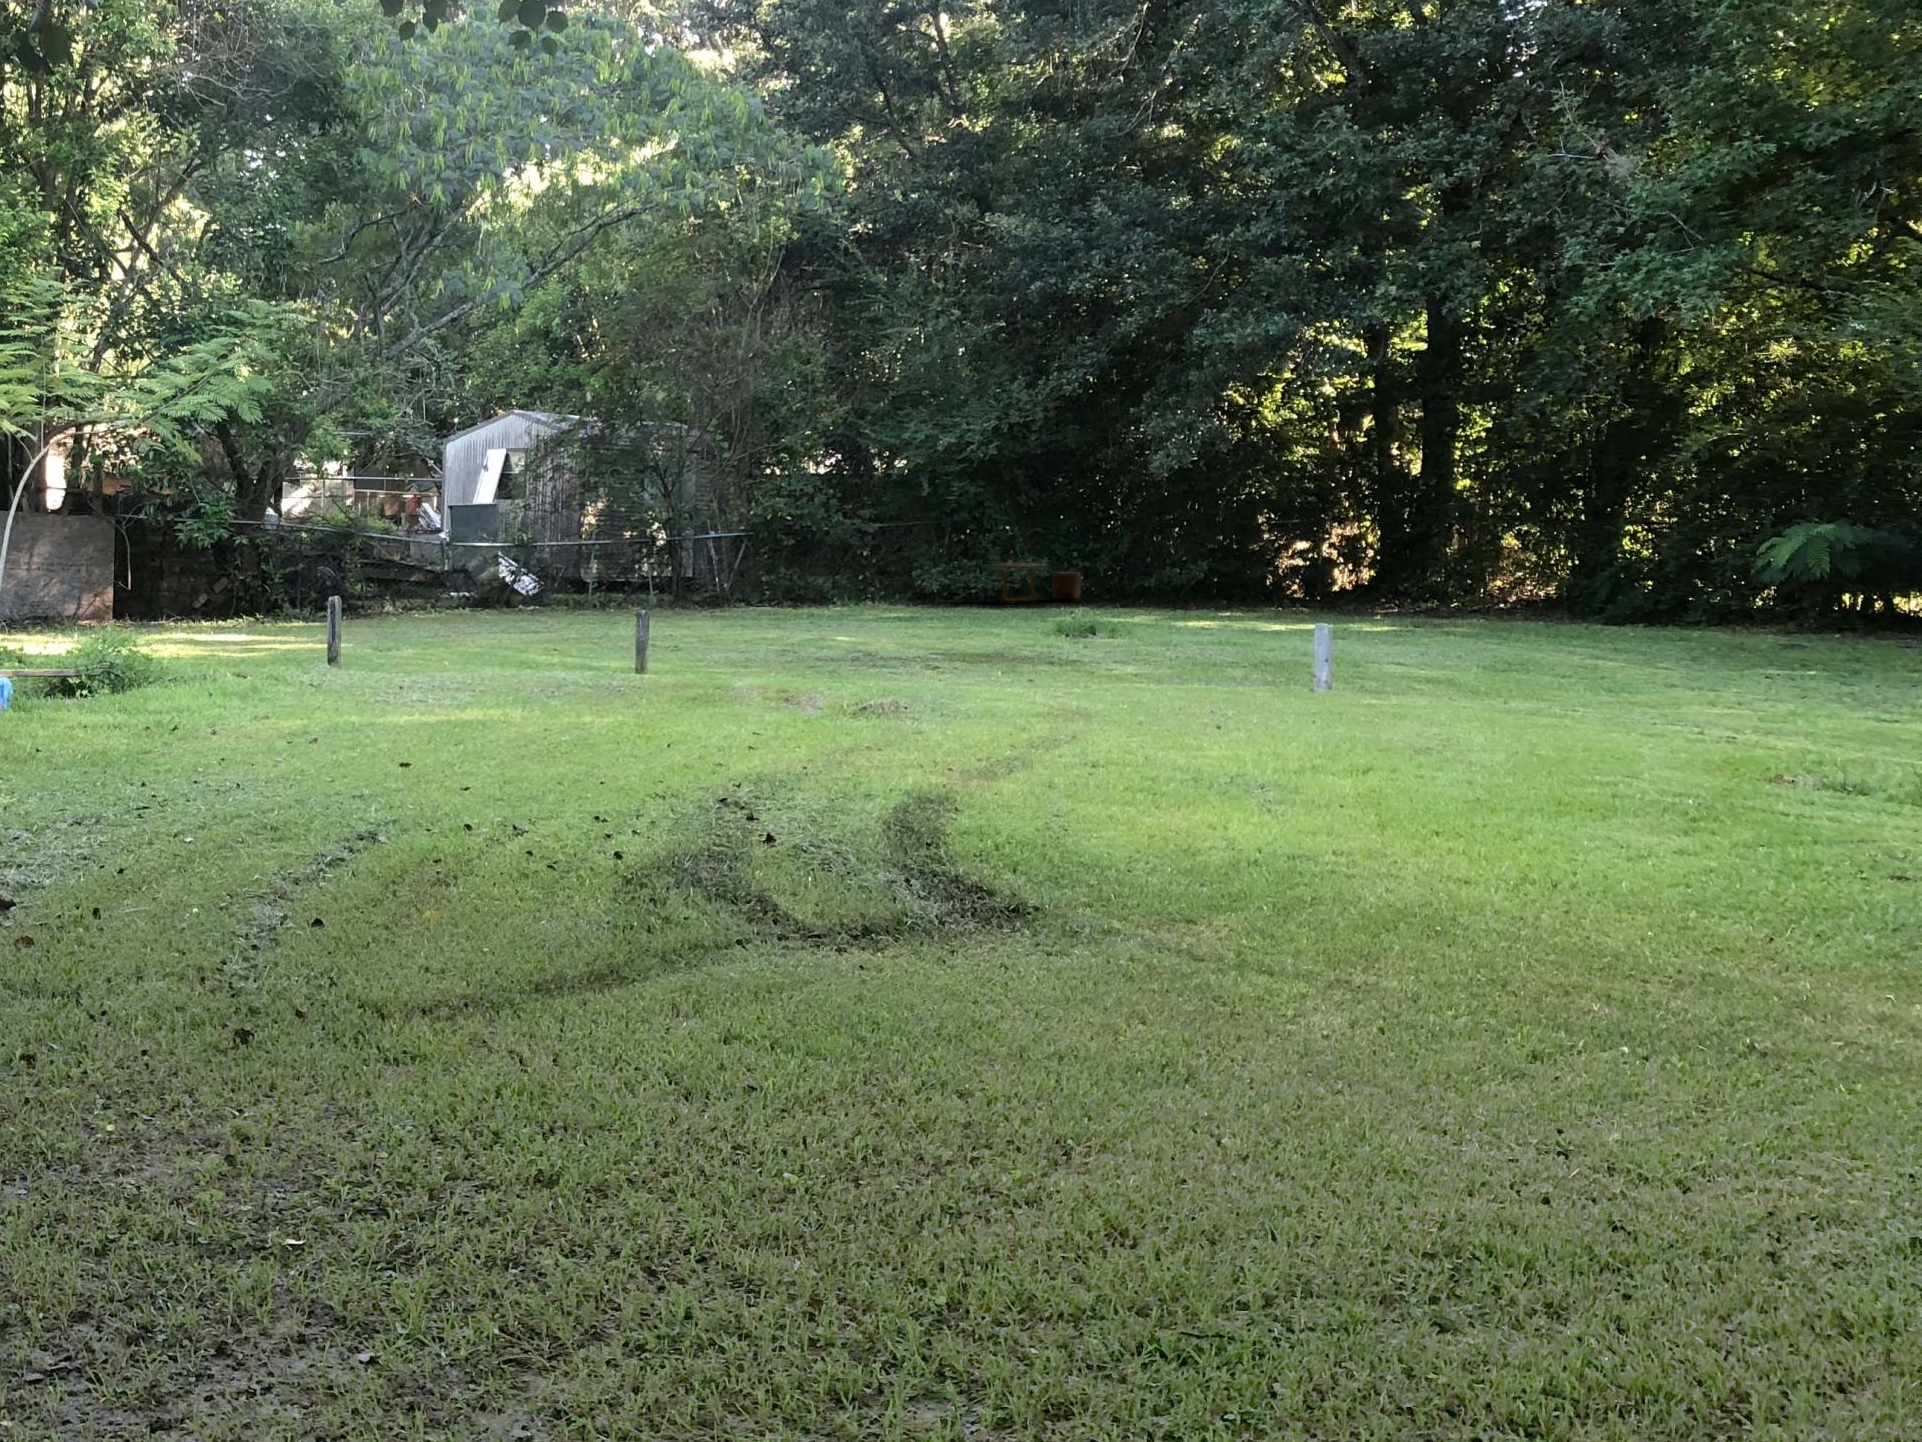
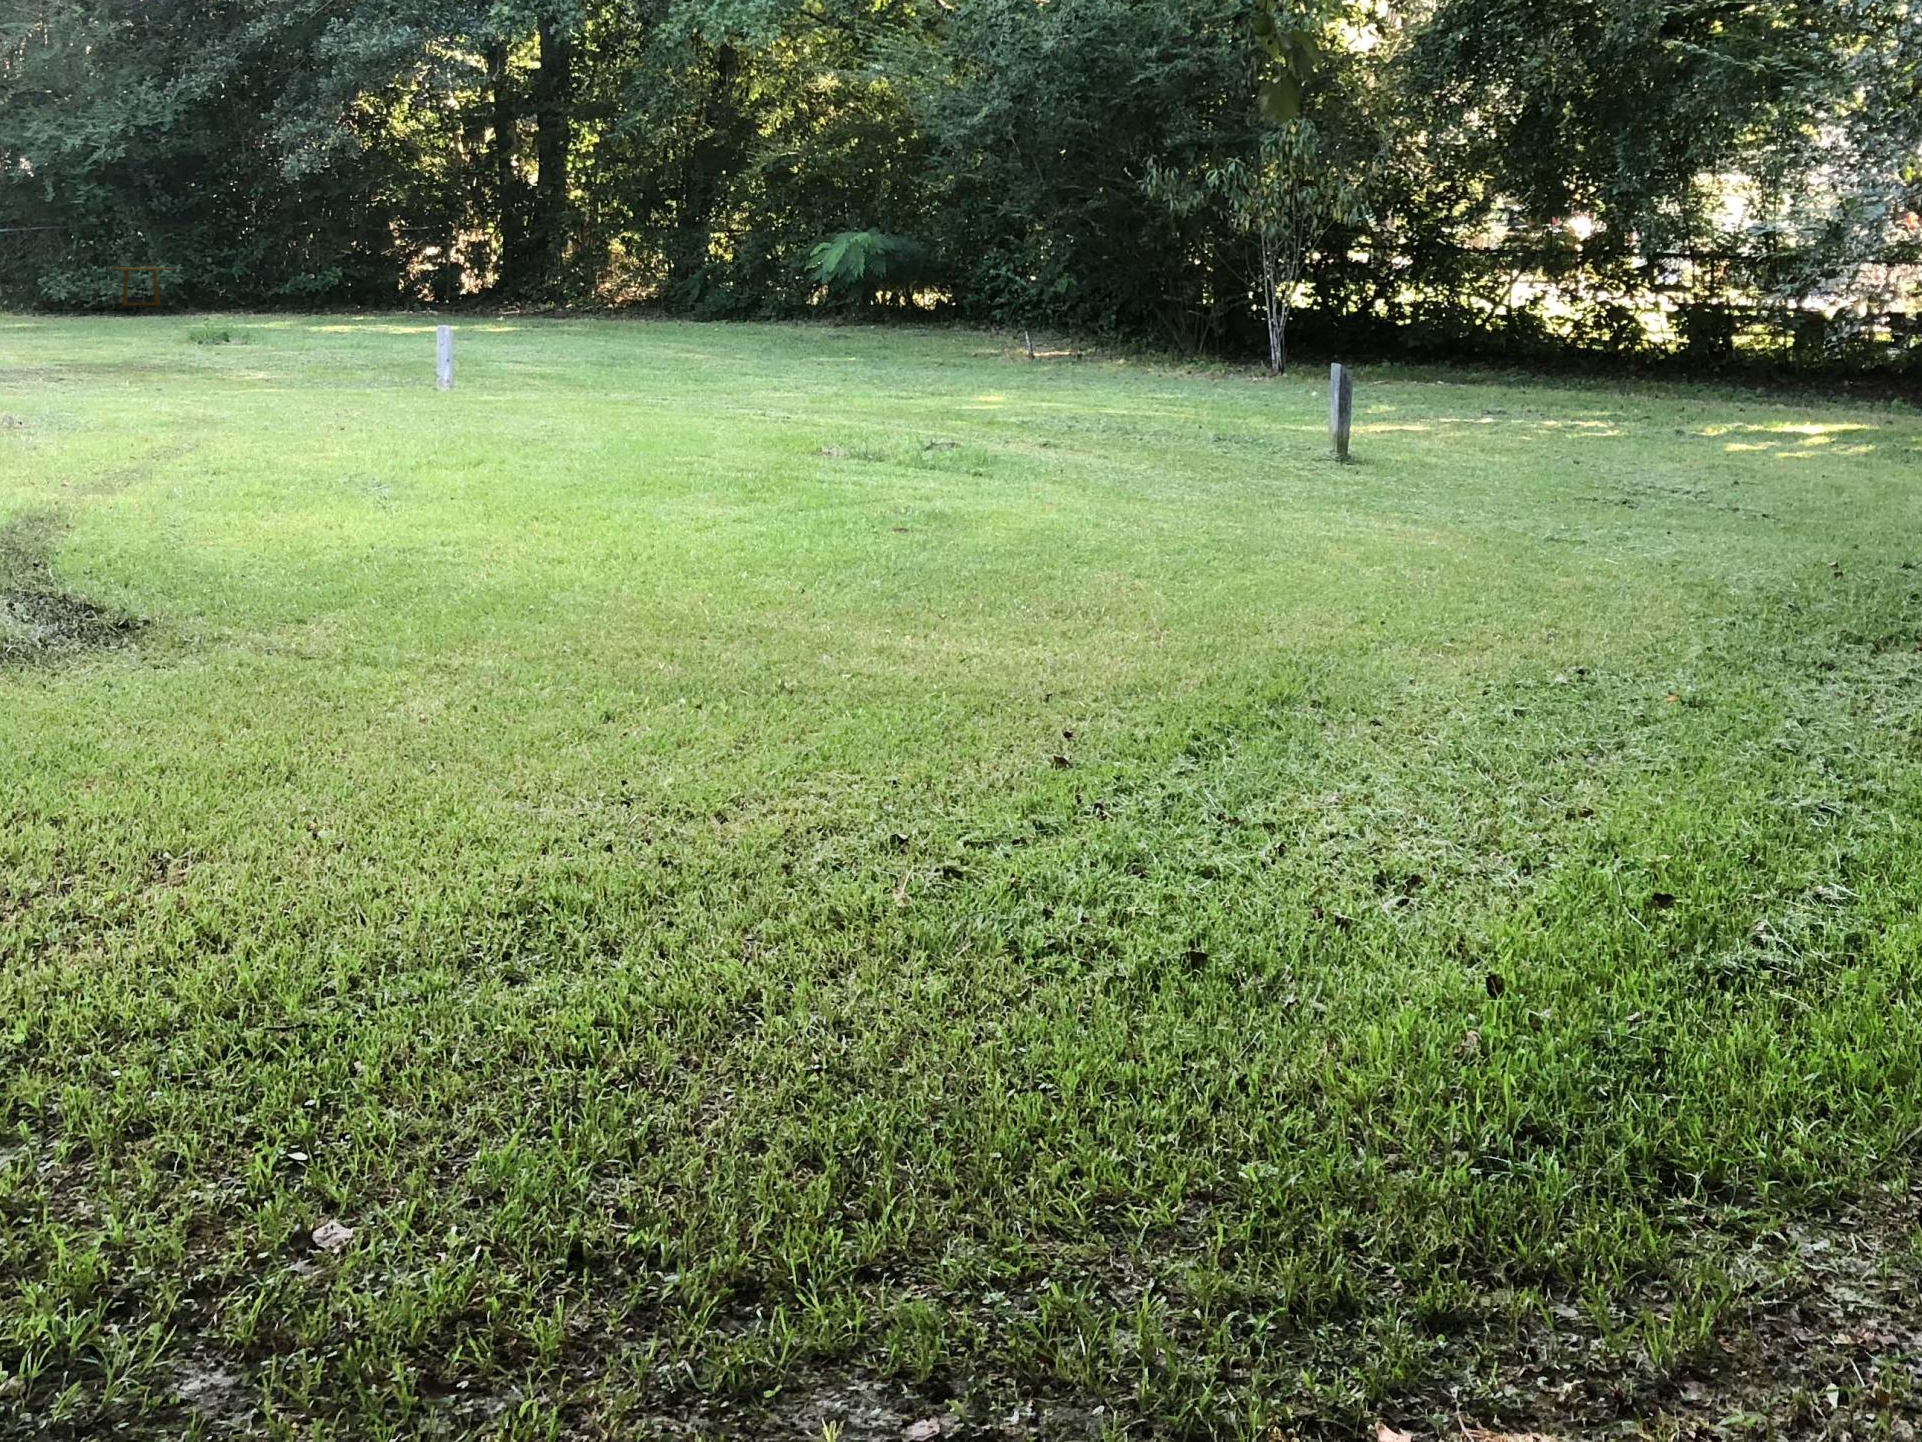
woven basket: present [1053,573,1081,599] -> none [181,276,212,304]

